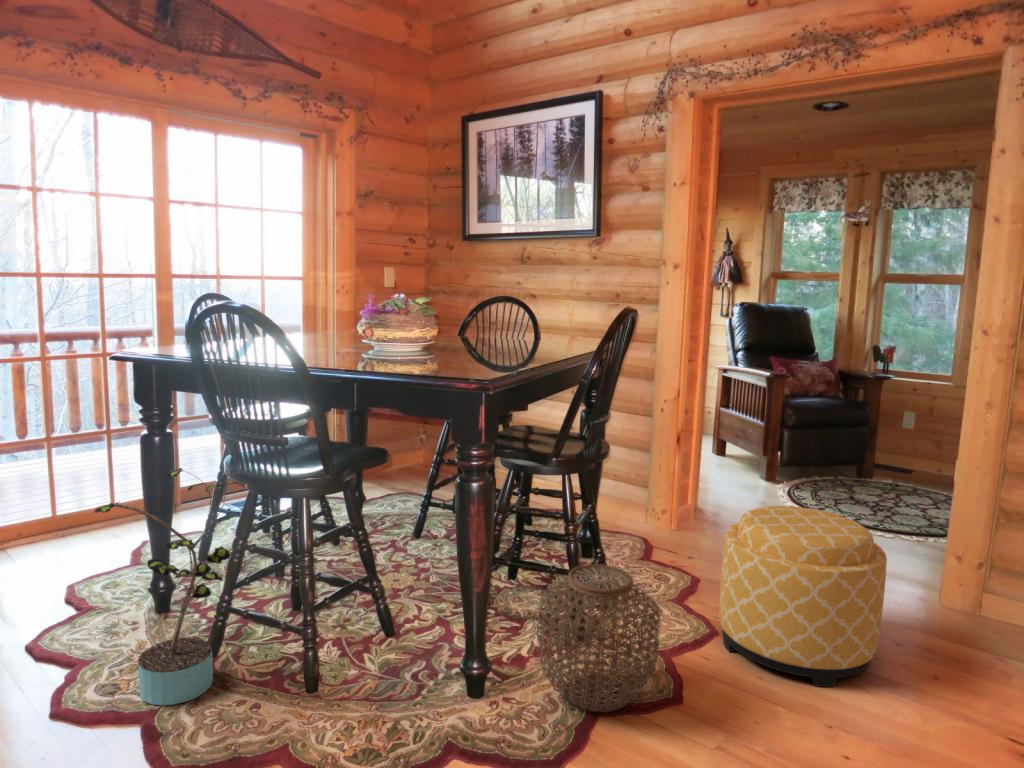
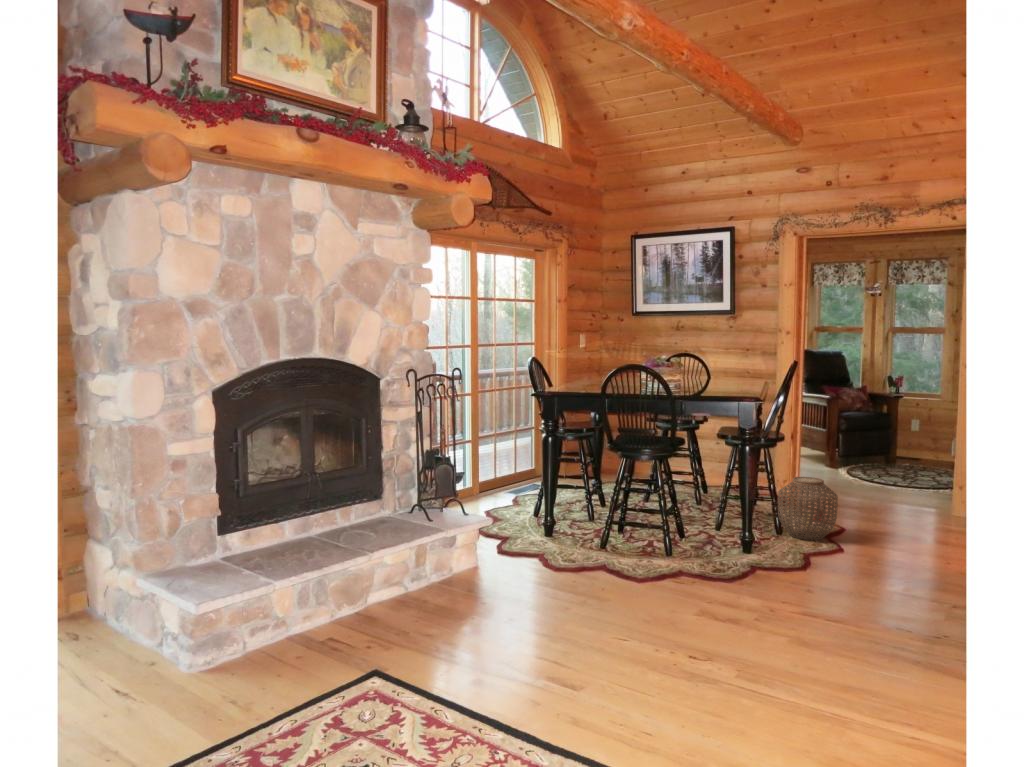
potted plant: present [95,468,235,705] -> none [590,436,653,543]
ottoman: present [719,506,887,687] -> none [848,455,931,533]

